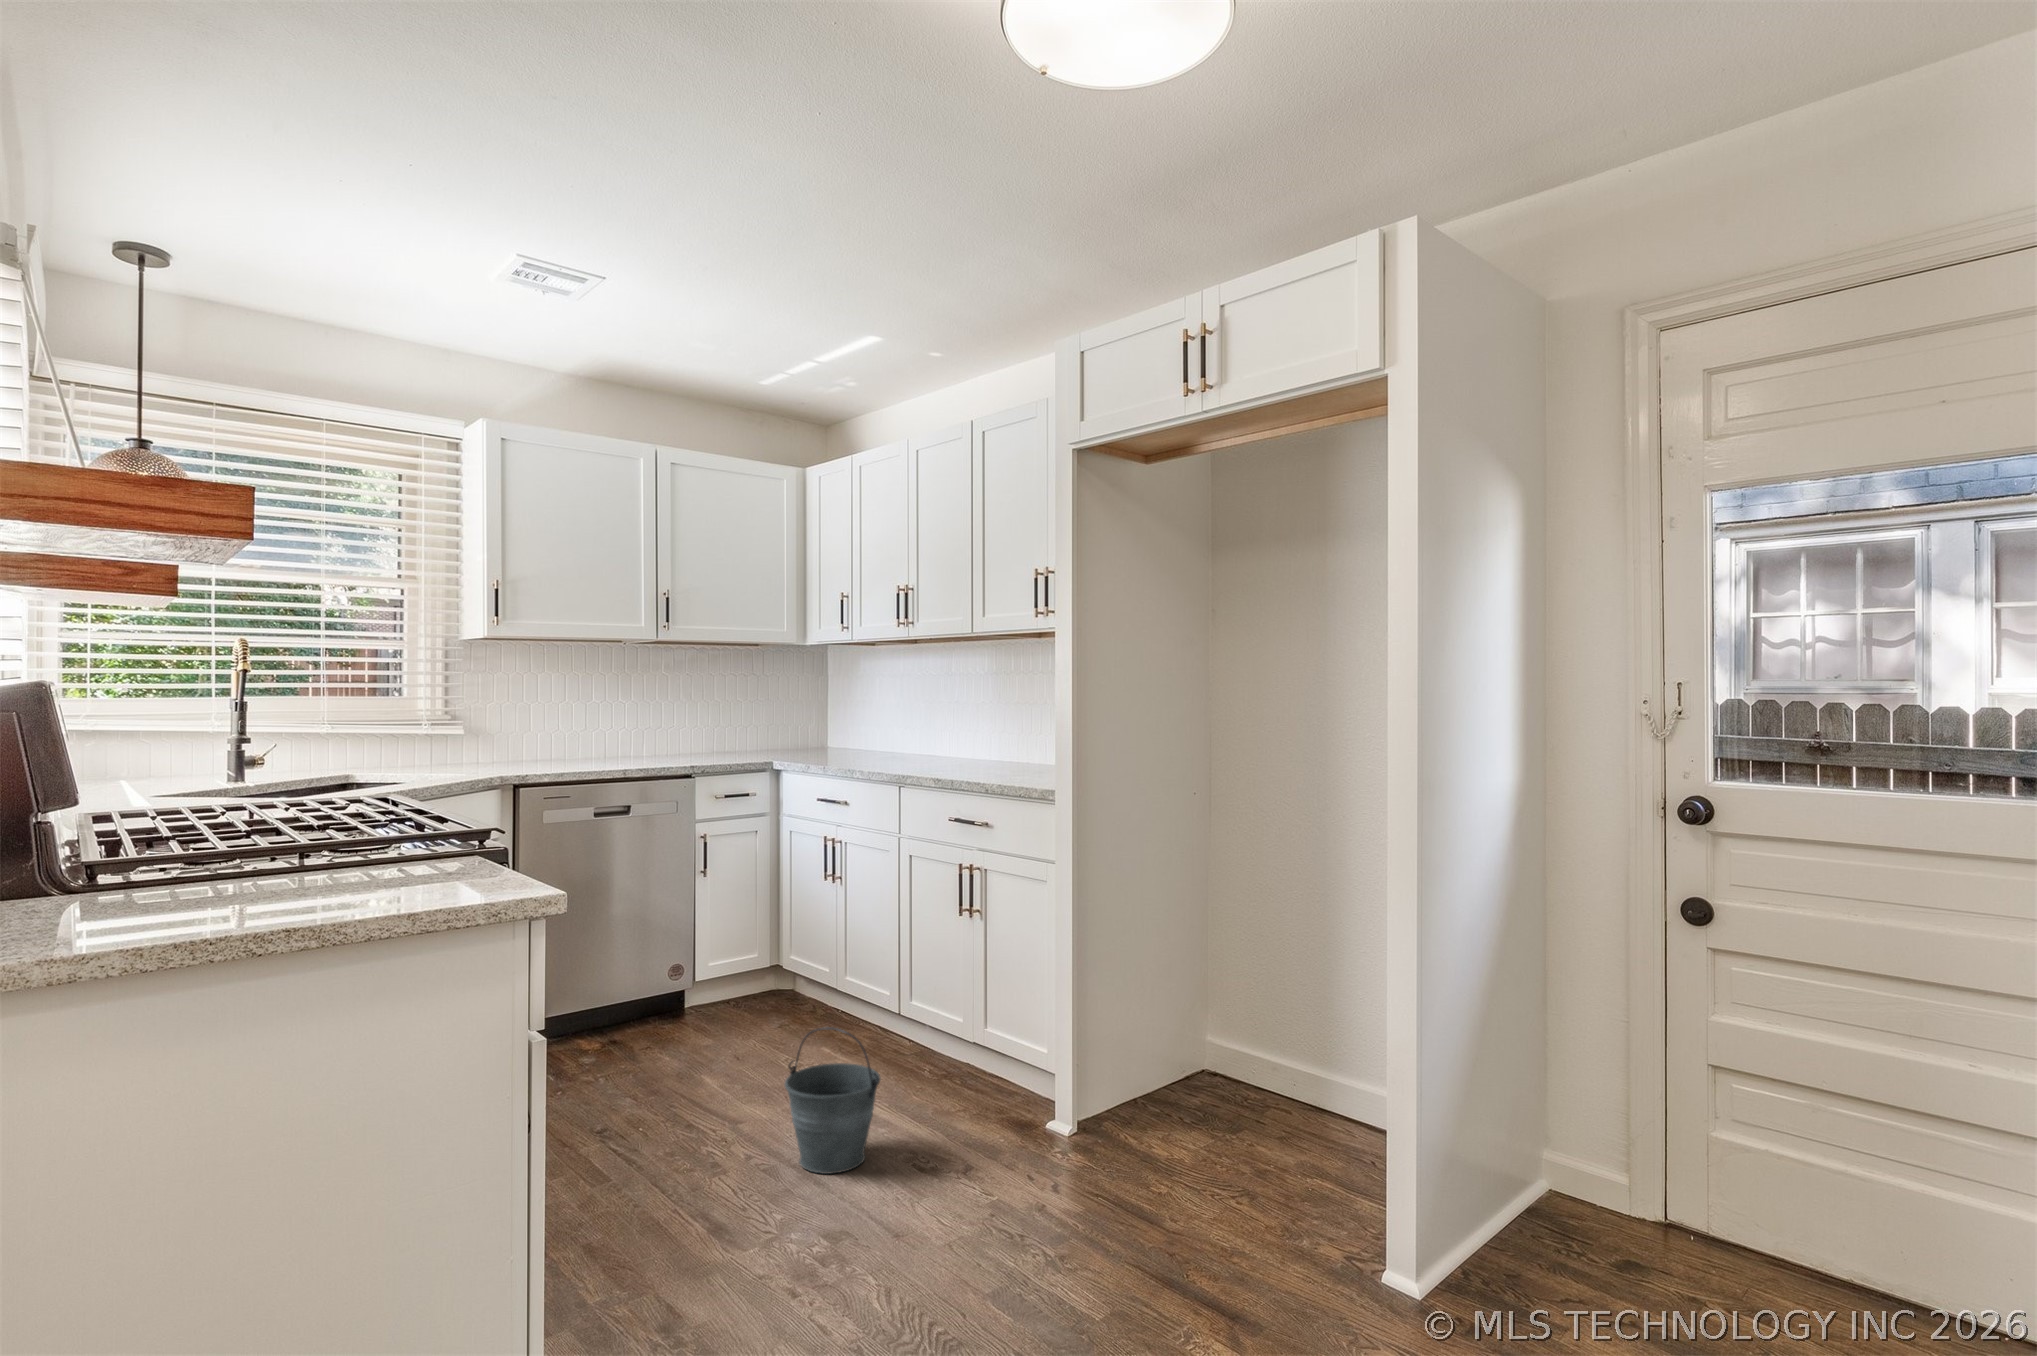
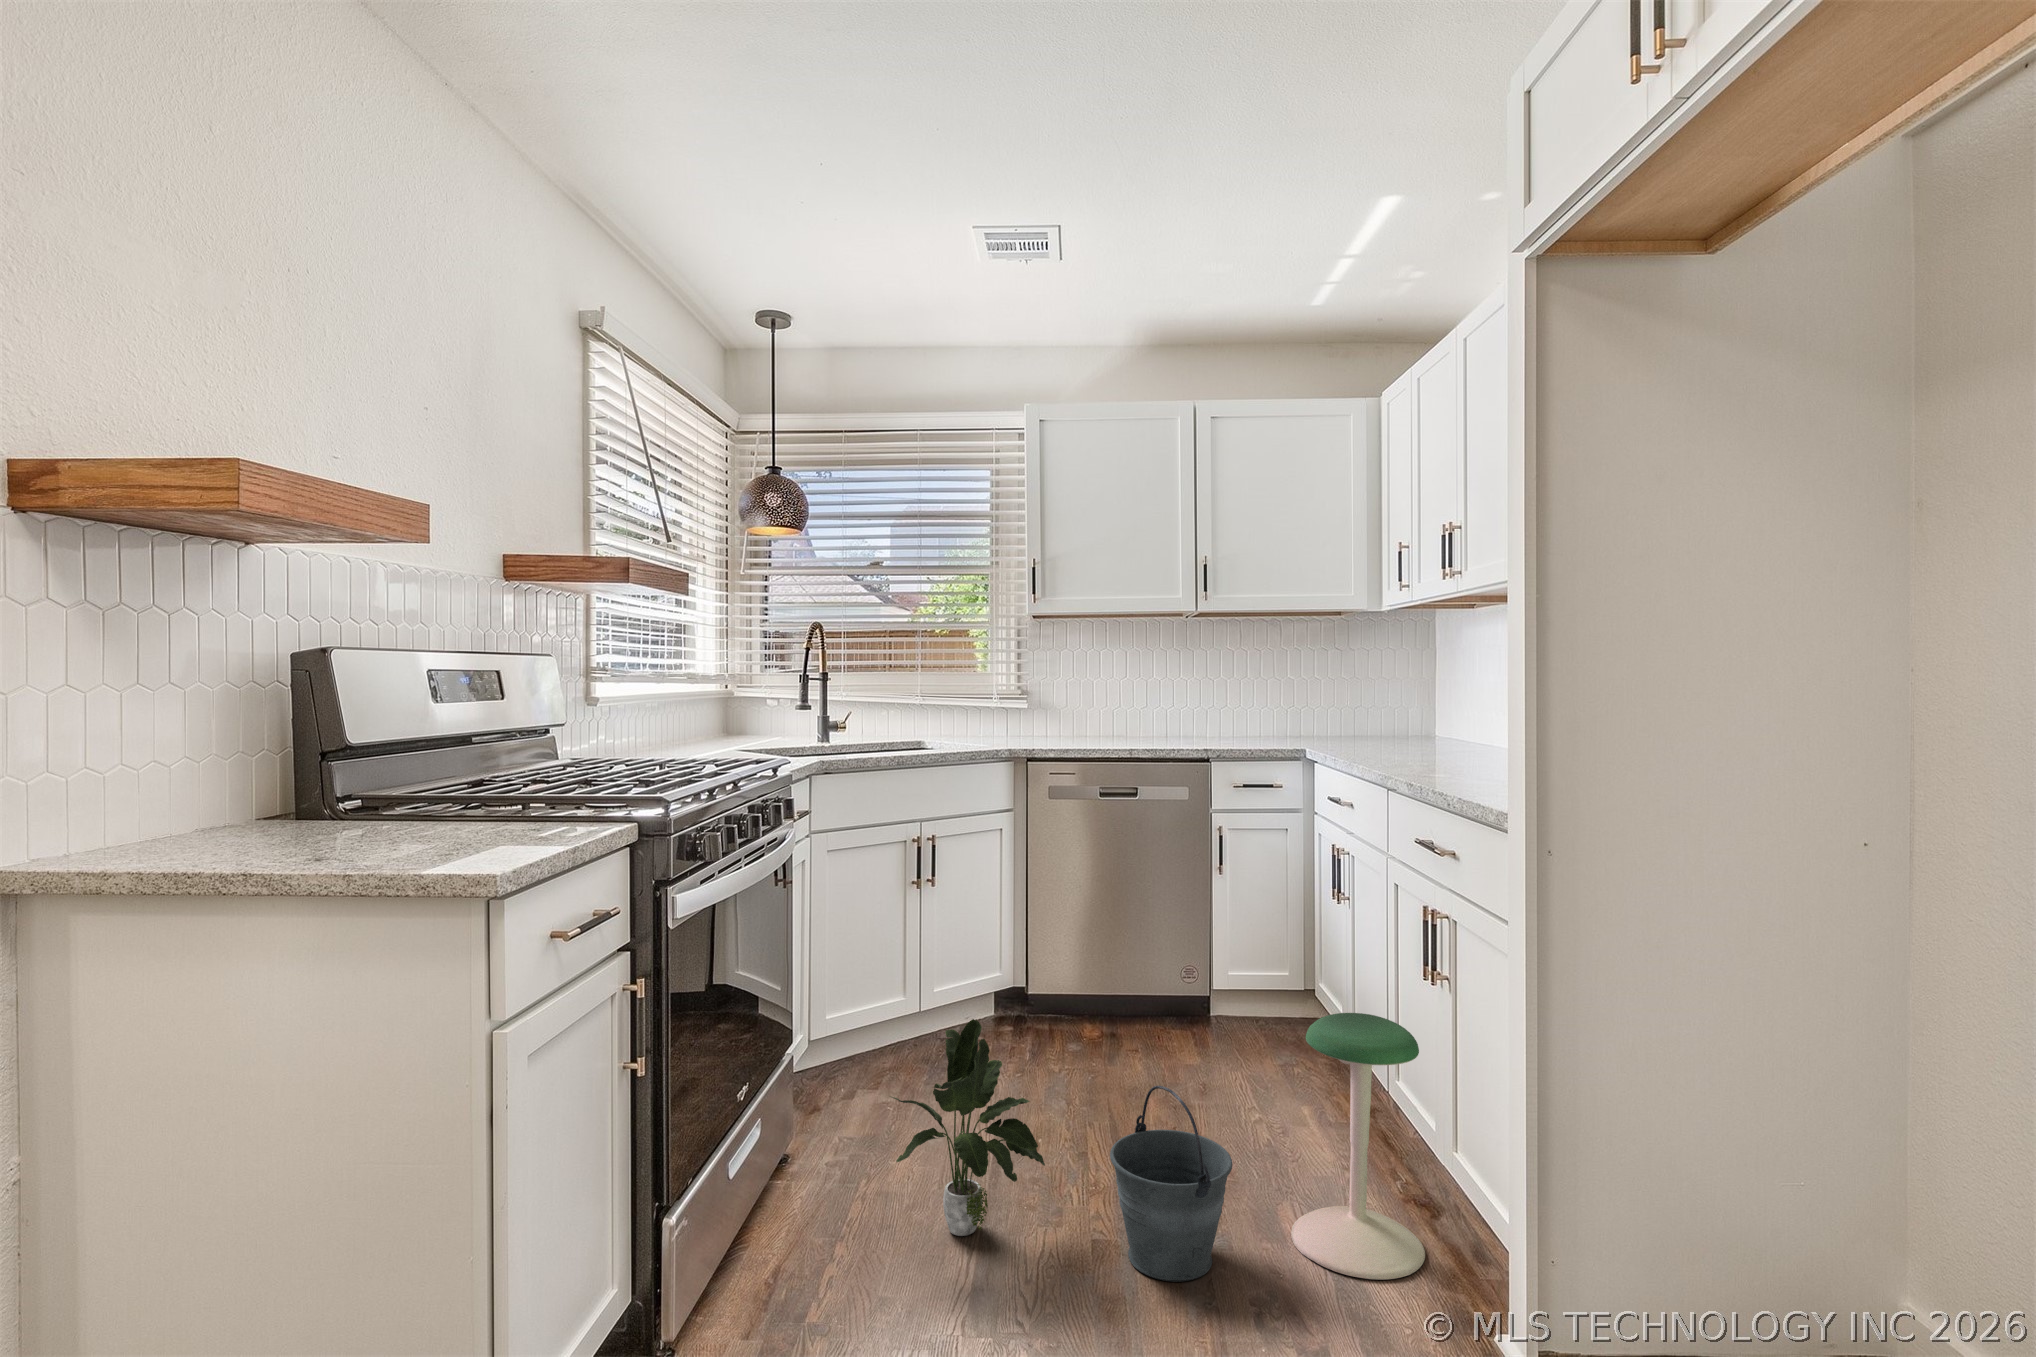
stool: none [890,946,981,1129] -> present [1291,1013,1425,1280]
potted plant: none [601,1011,729,1206] -> present [892,1019,1045,1236]

